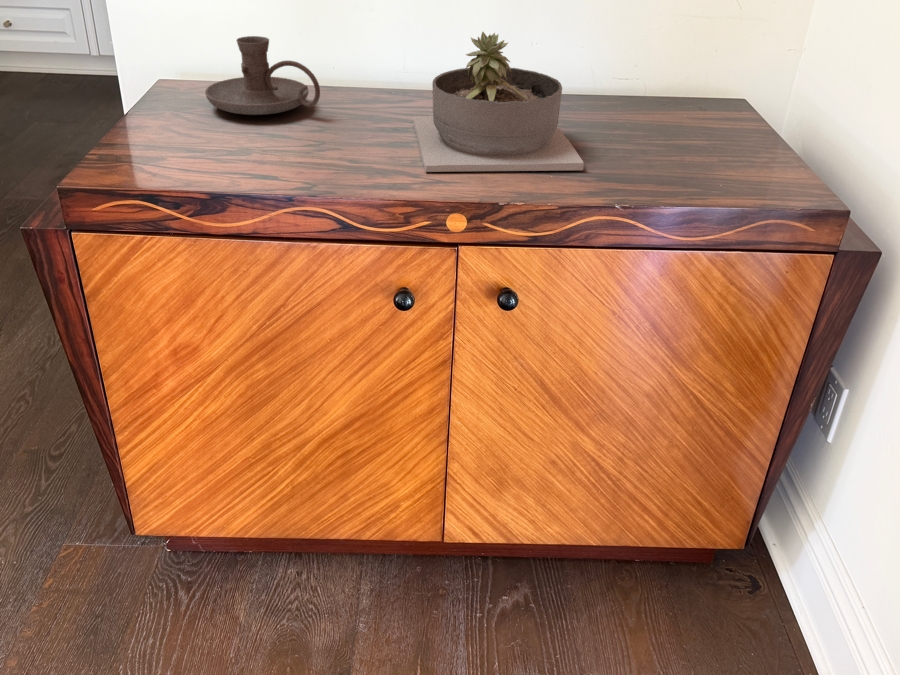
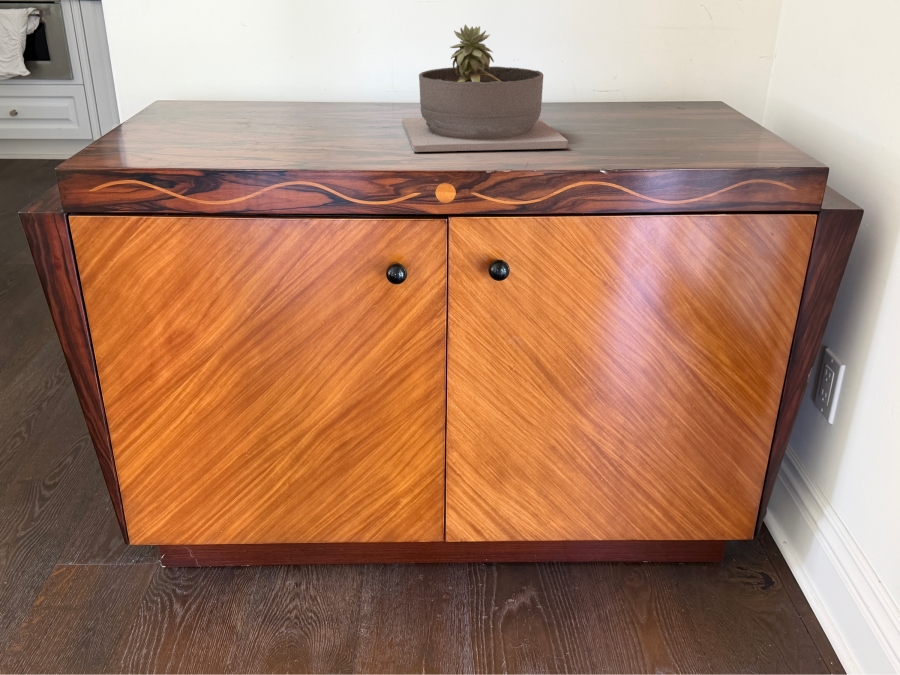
candle holder: present [205,36,320,115] -> none [203,50,312,121]

